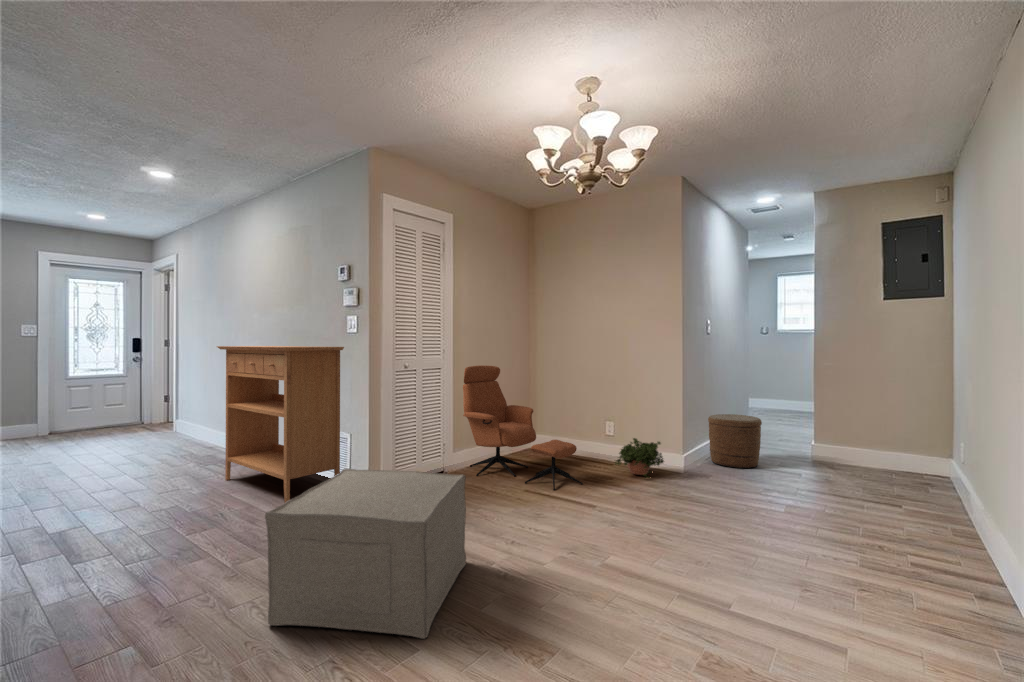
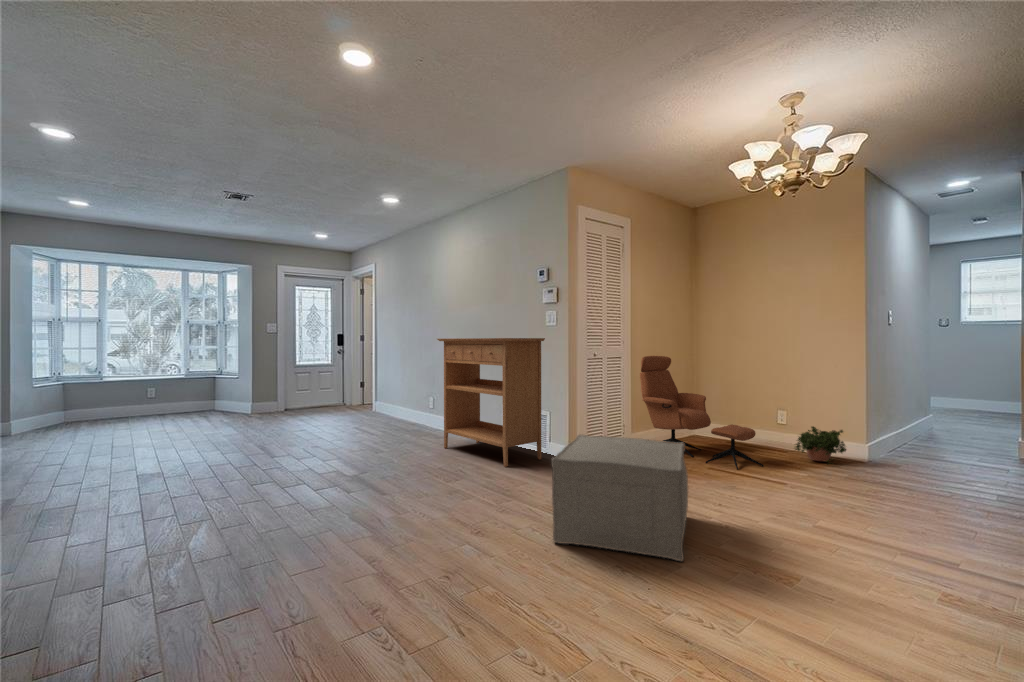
woven basket: present [708,414,762,468] -> none [891,407,957,462]

